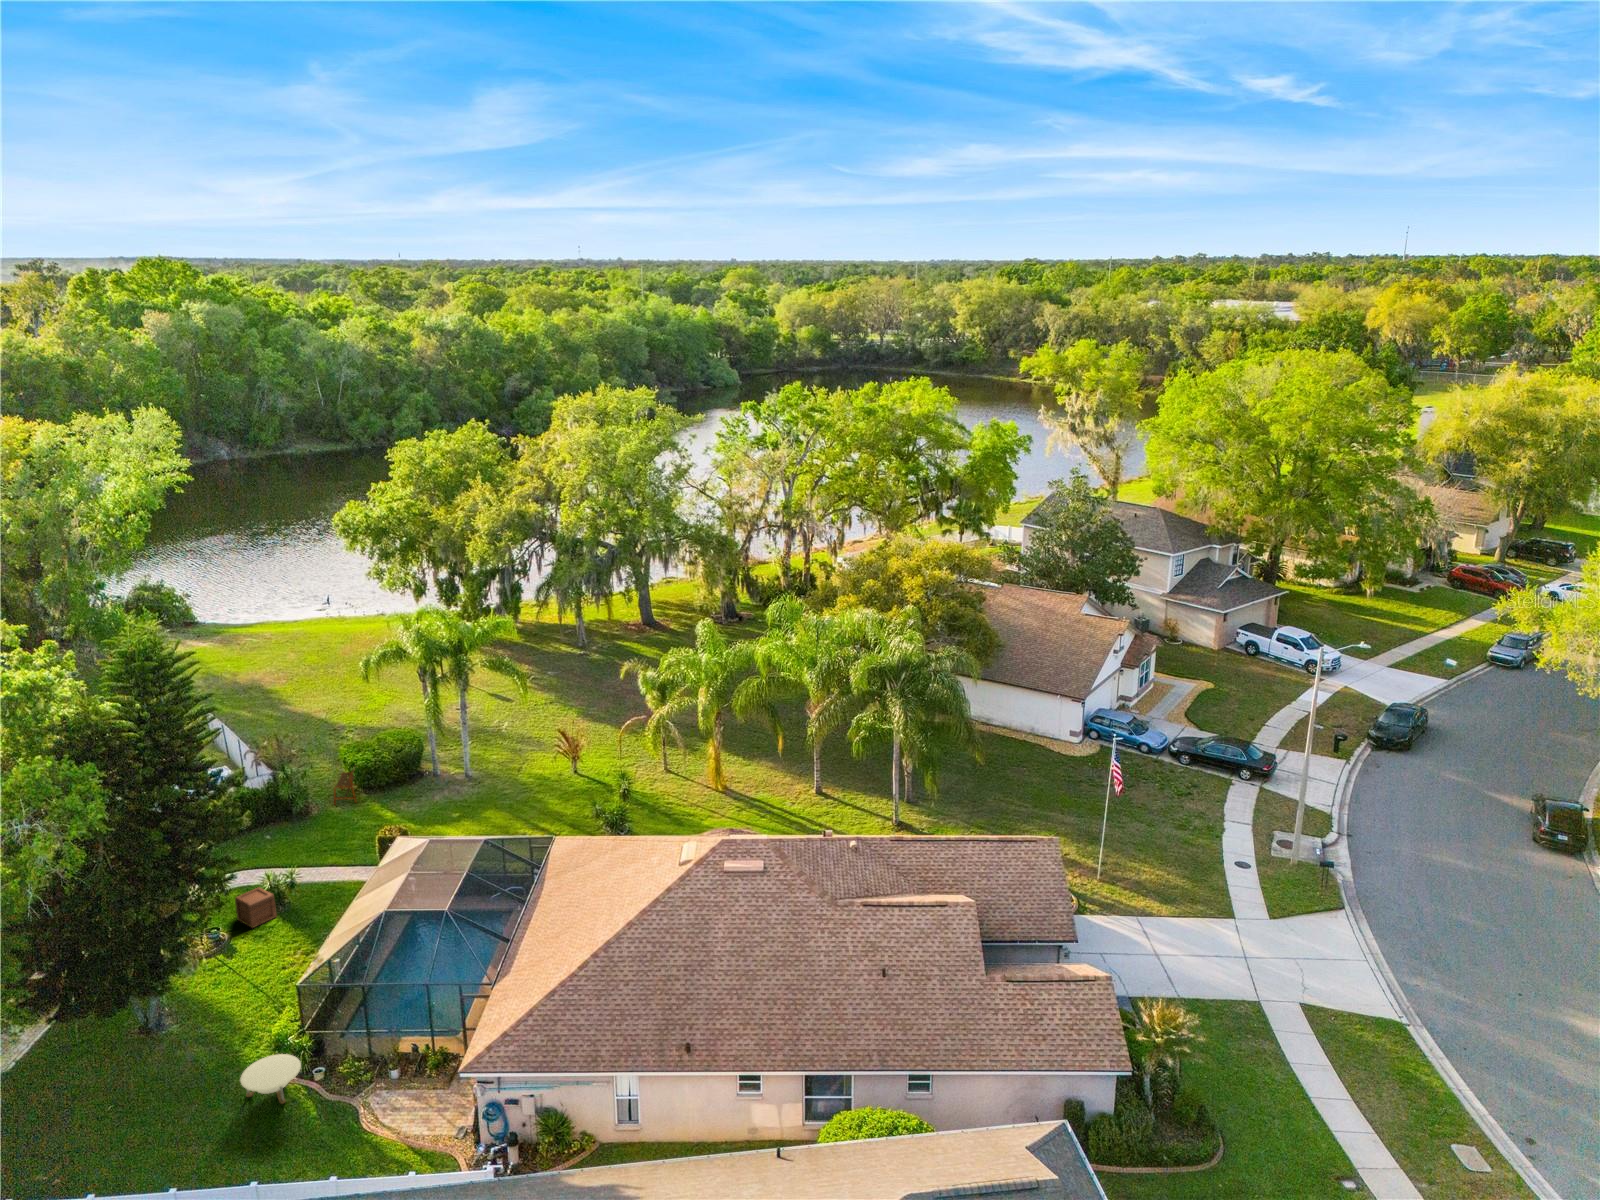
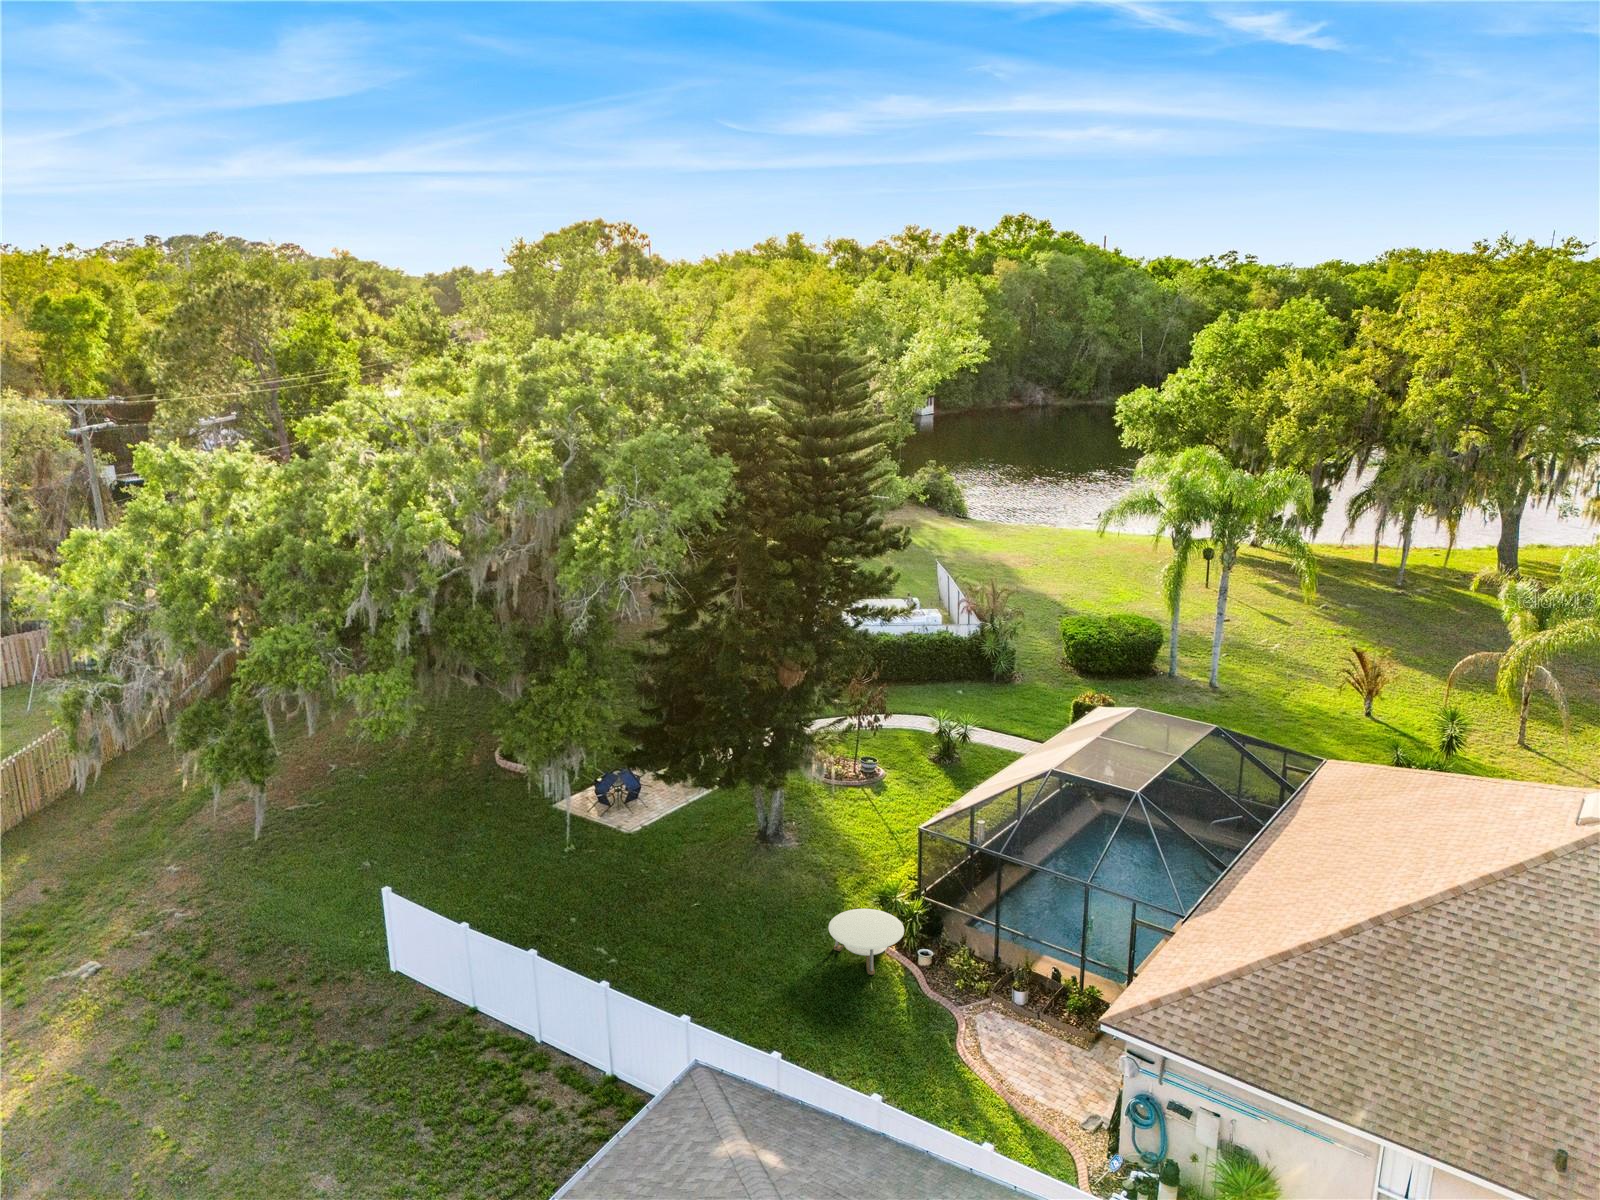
bench: present [334,765,358,804] -> none [1041,632,1080,682]
wooden crate: present [235,887,277,928] -> none [898,729,941,773]

